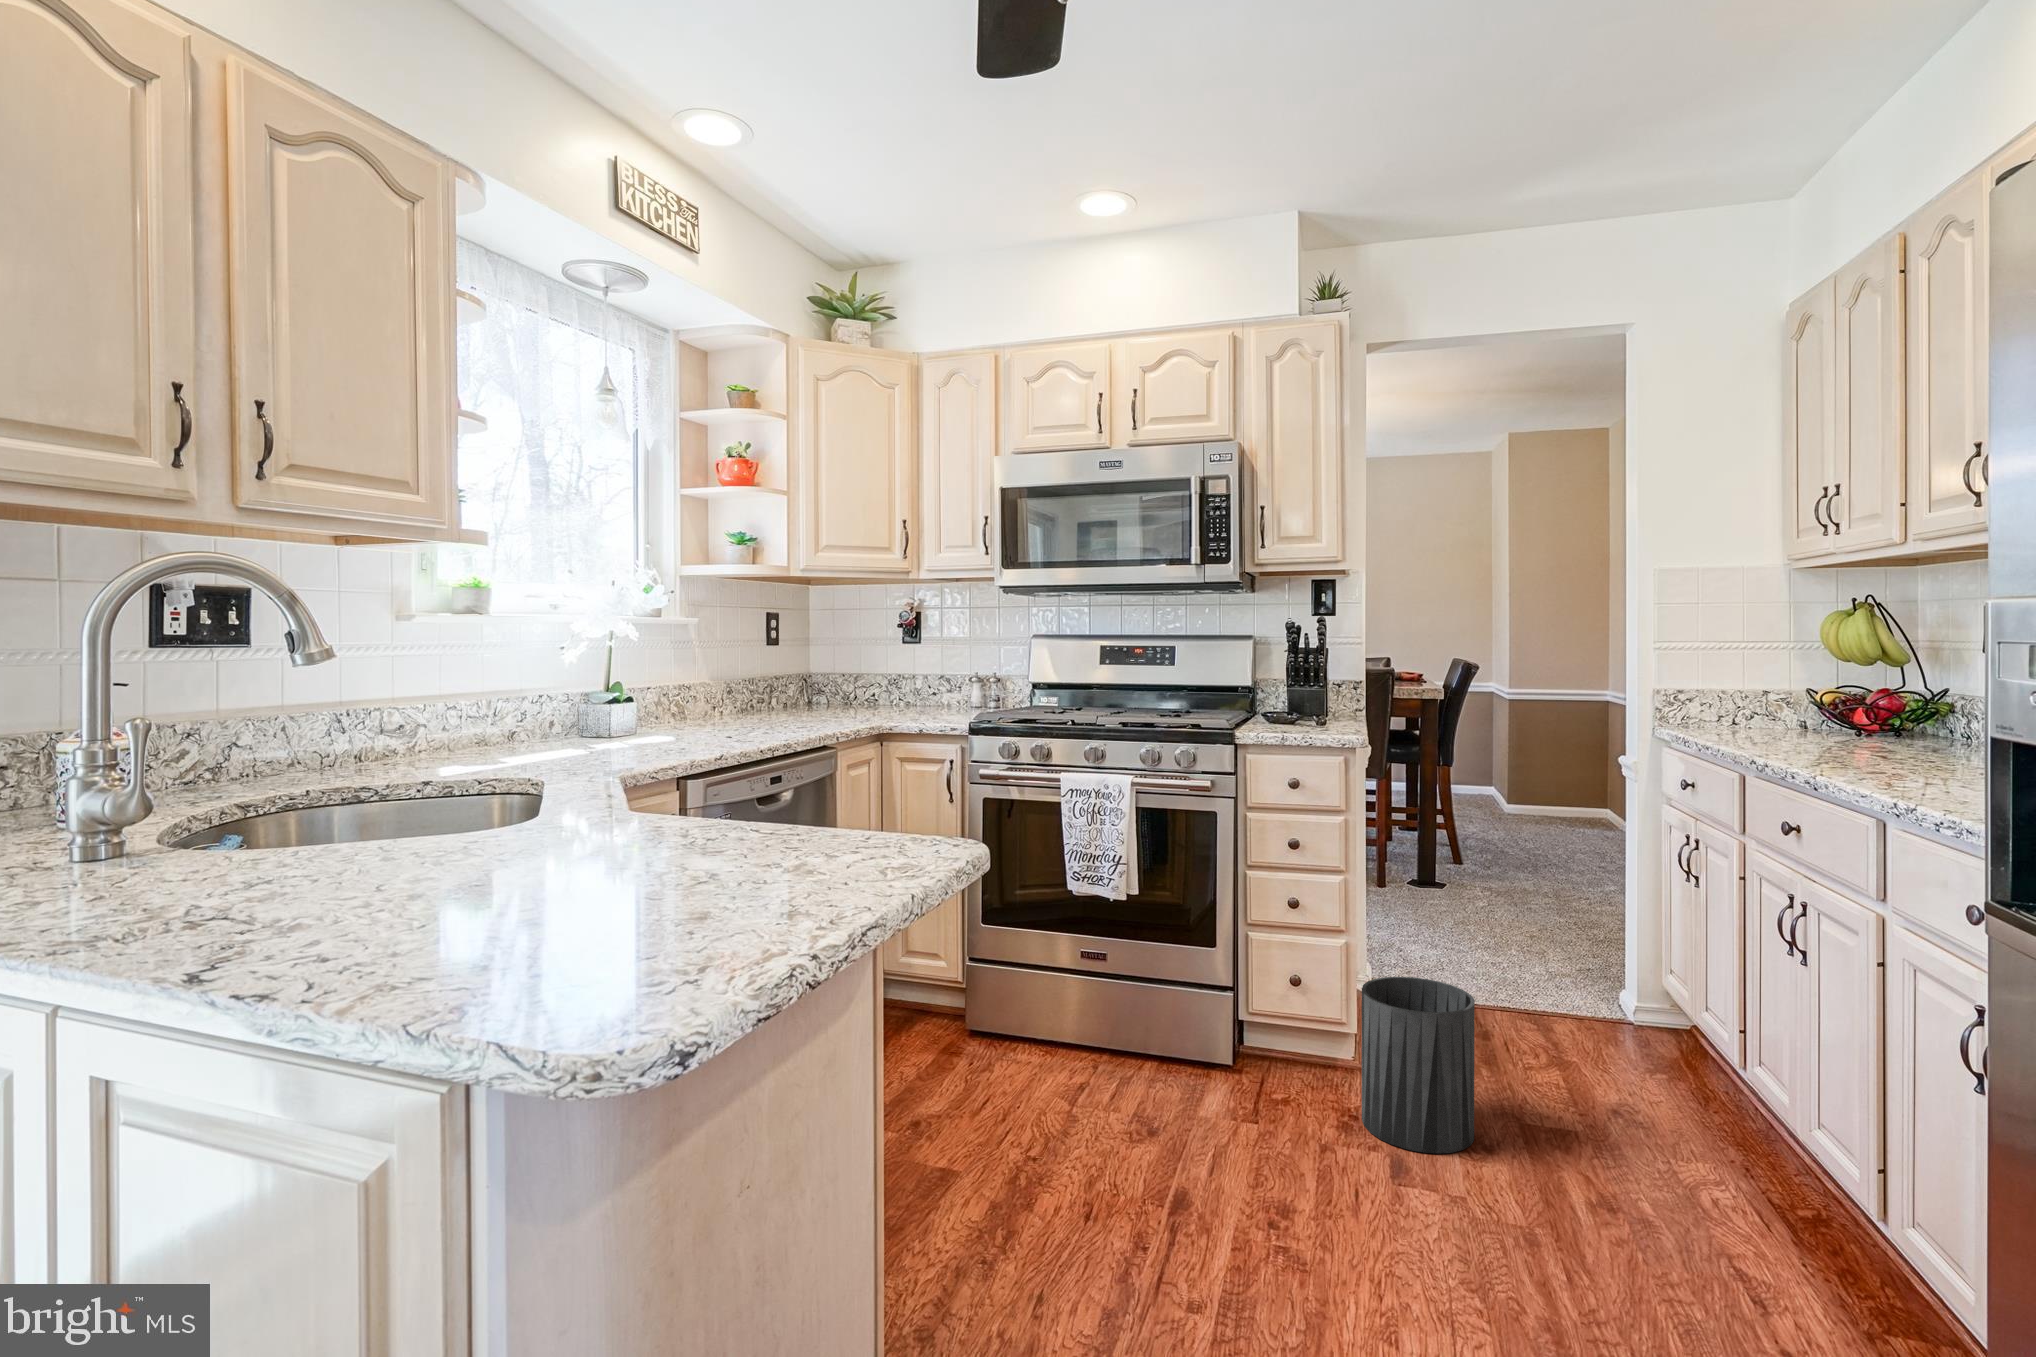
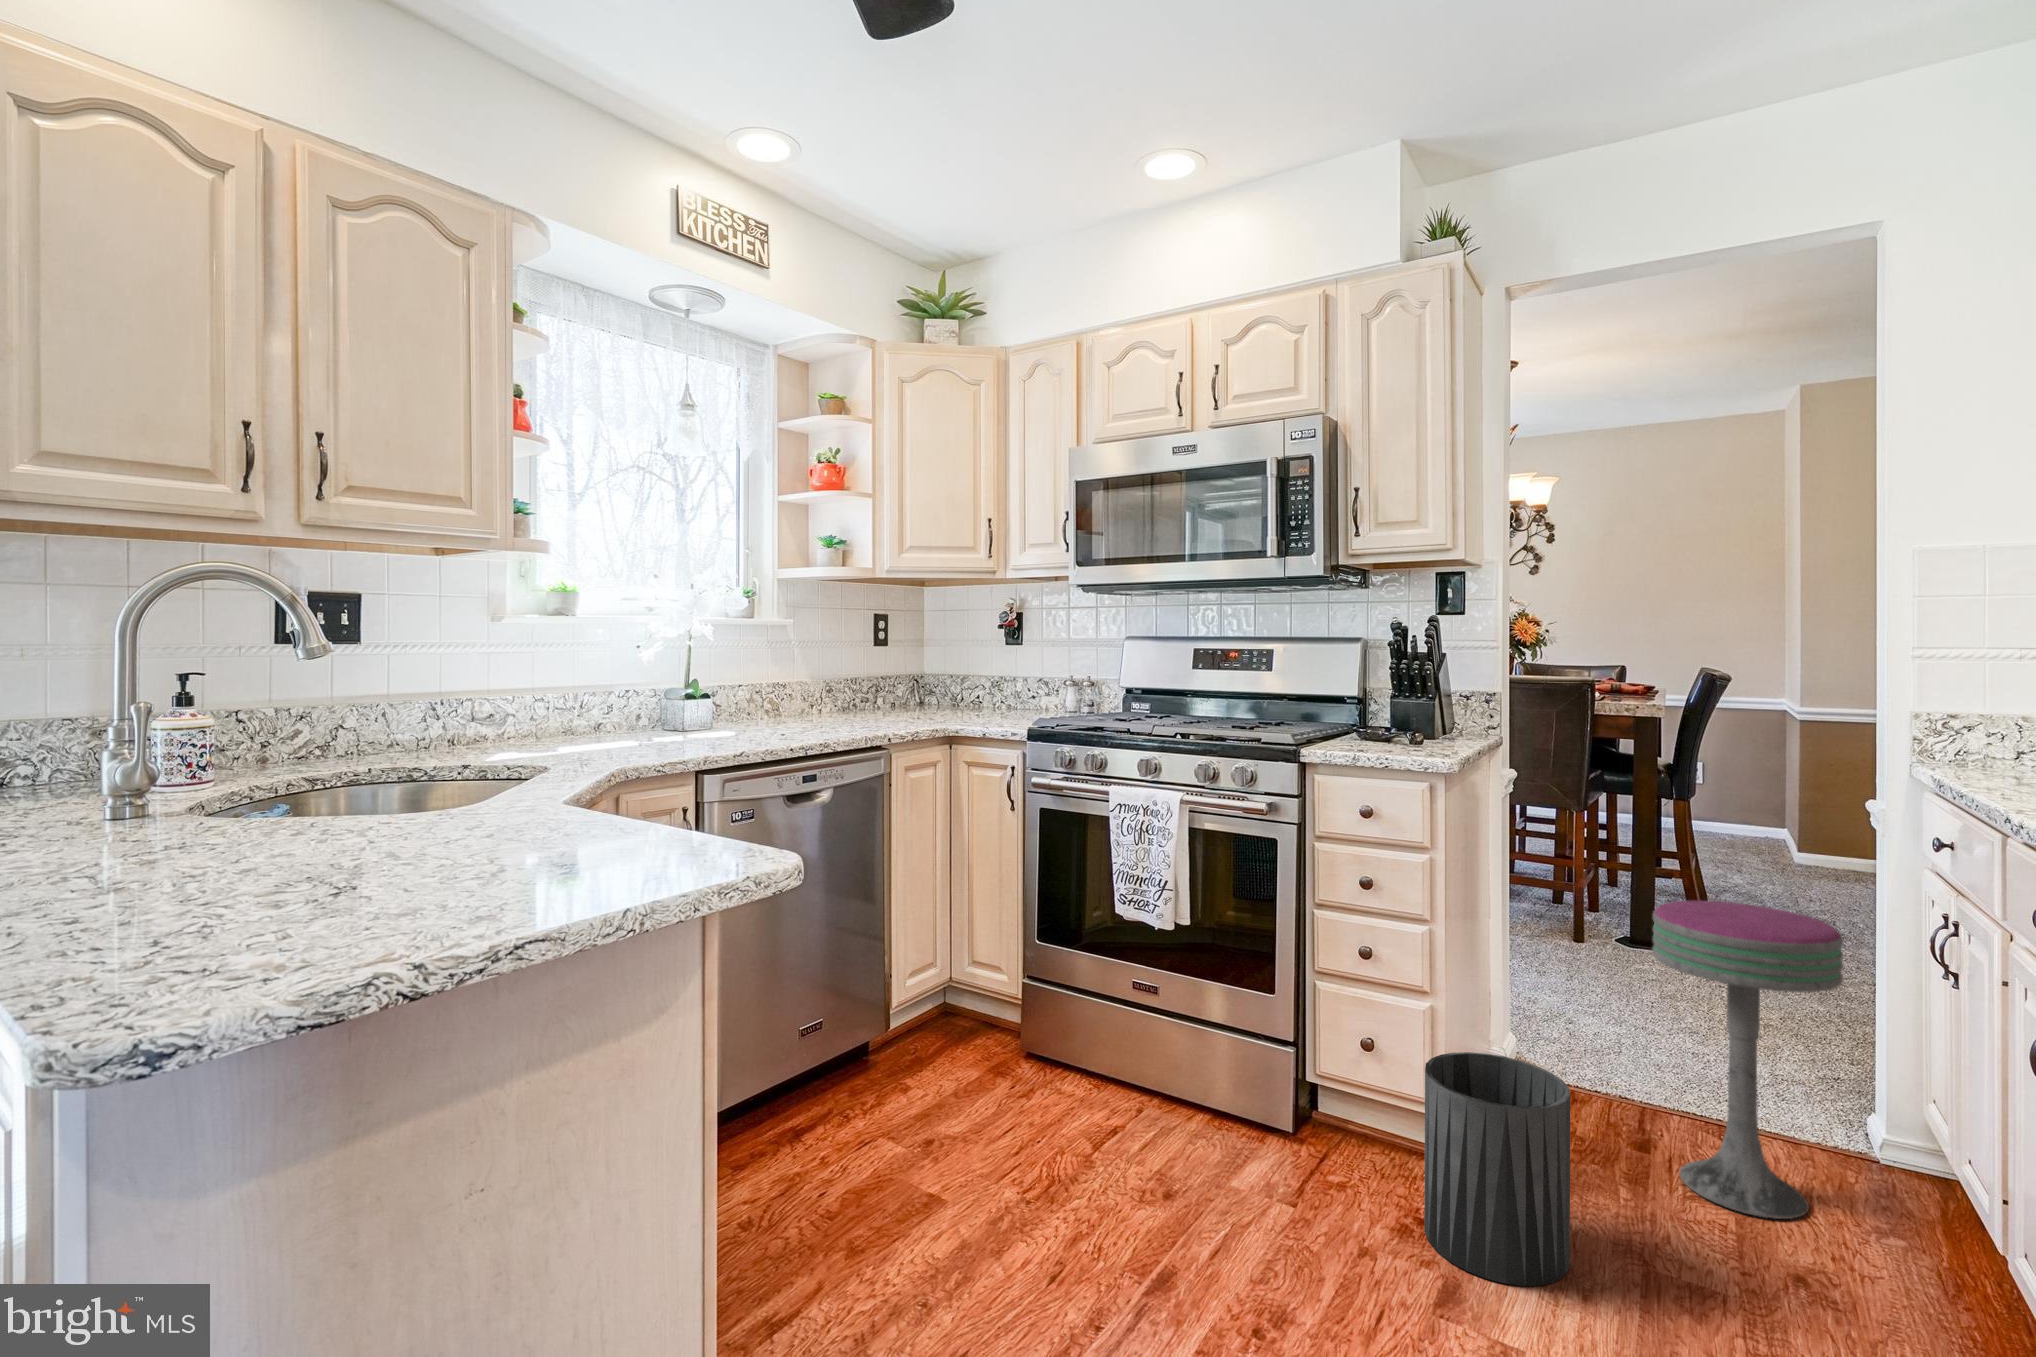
bar stool: none [1499,842,1633,1079] -> present [1652,901,1843,1219]

